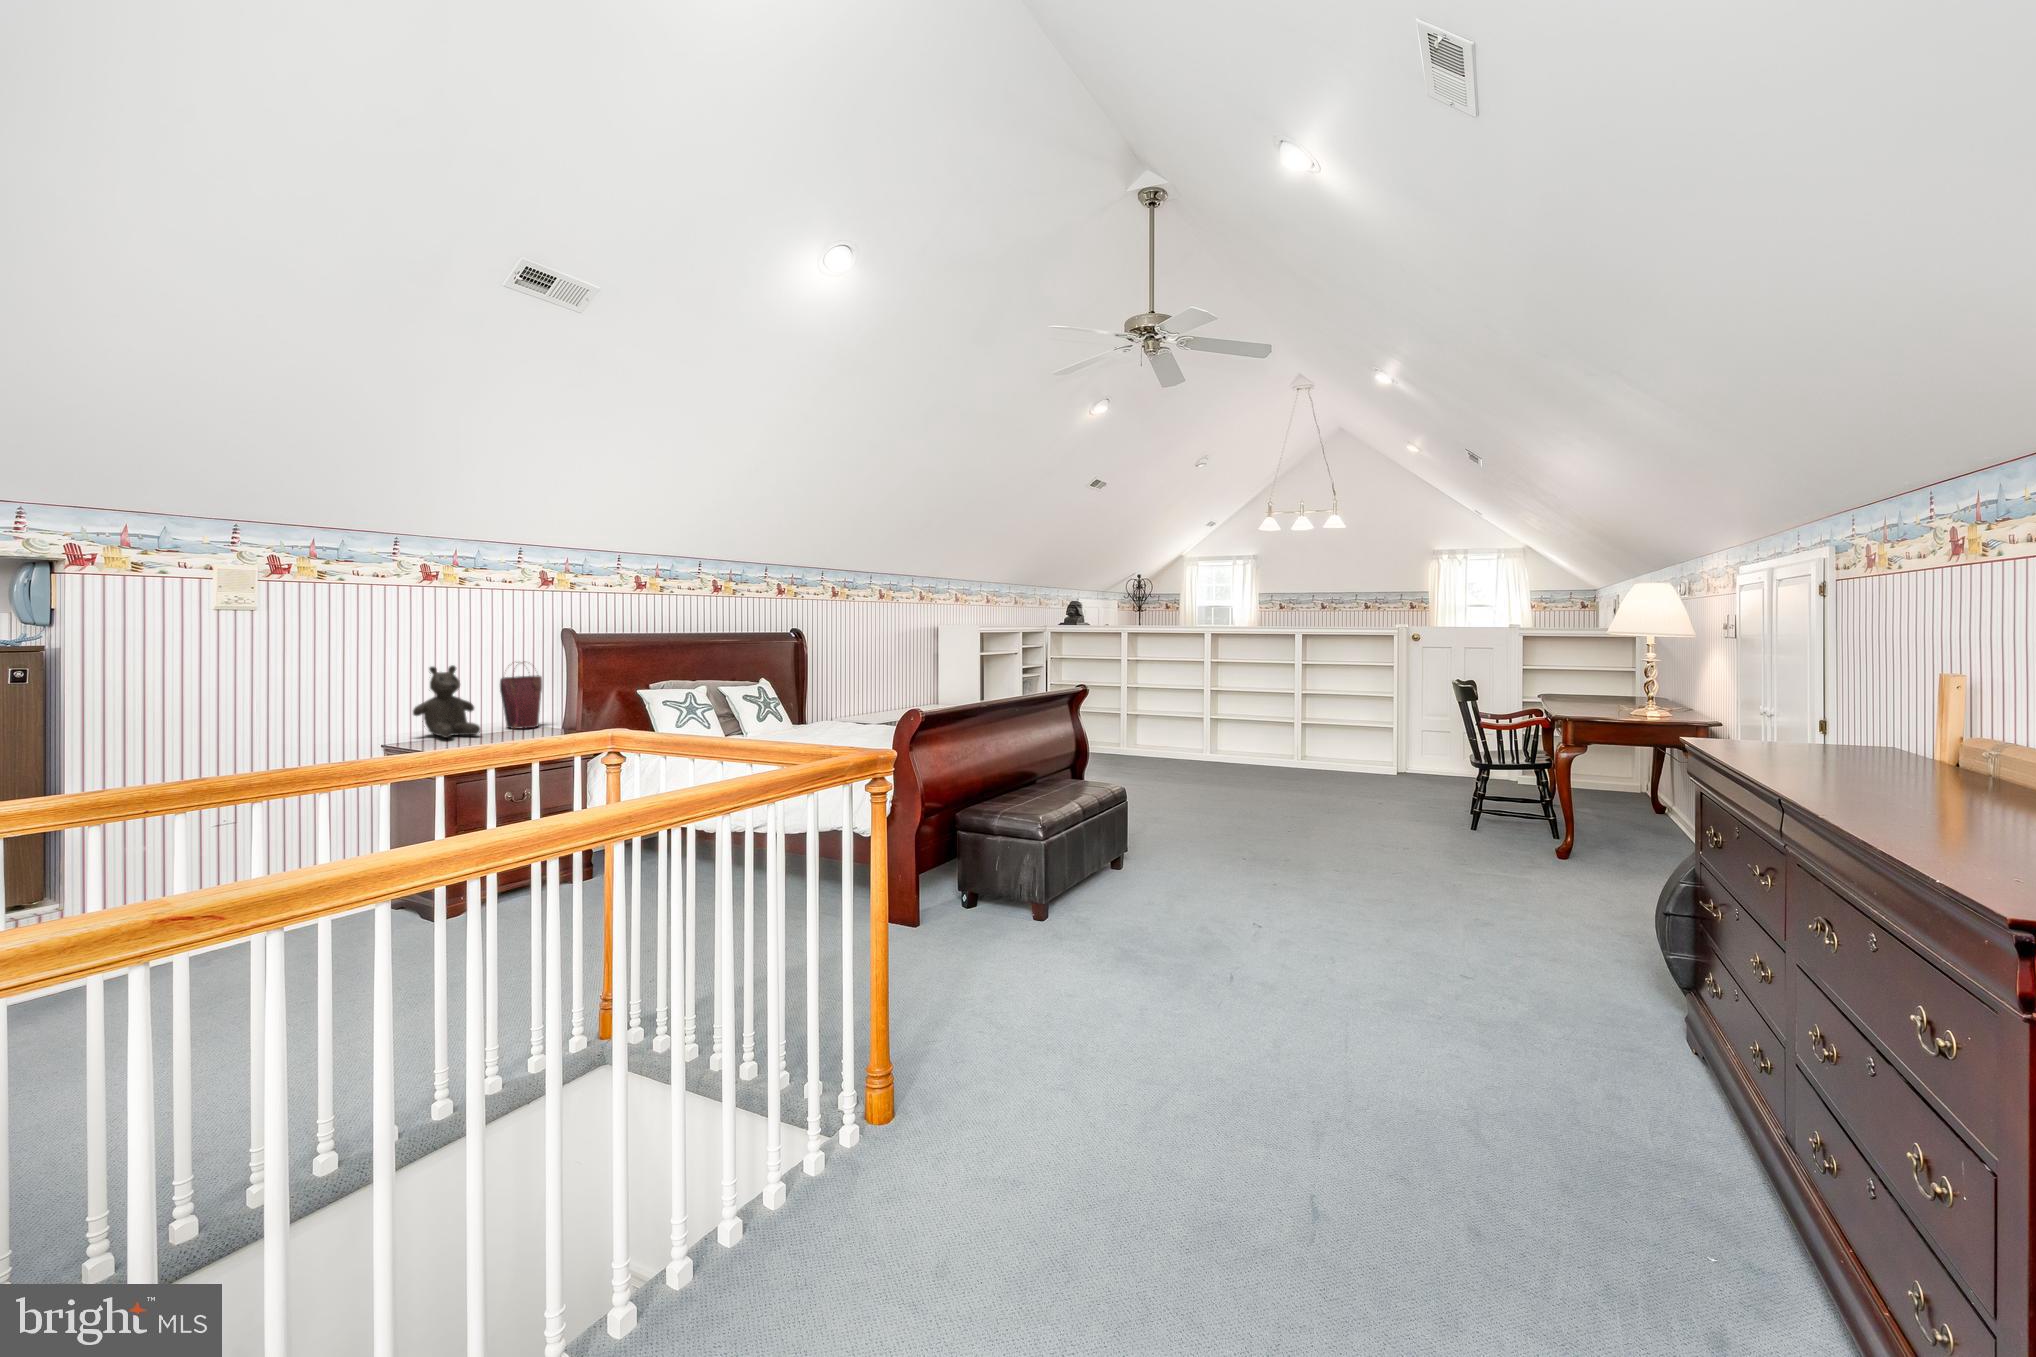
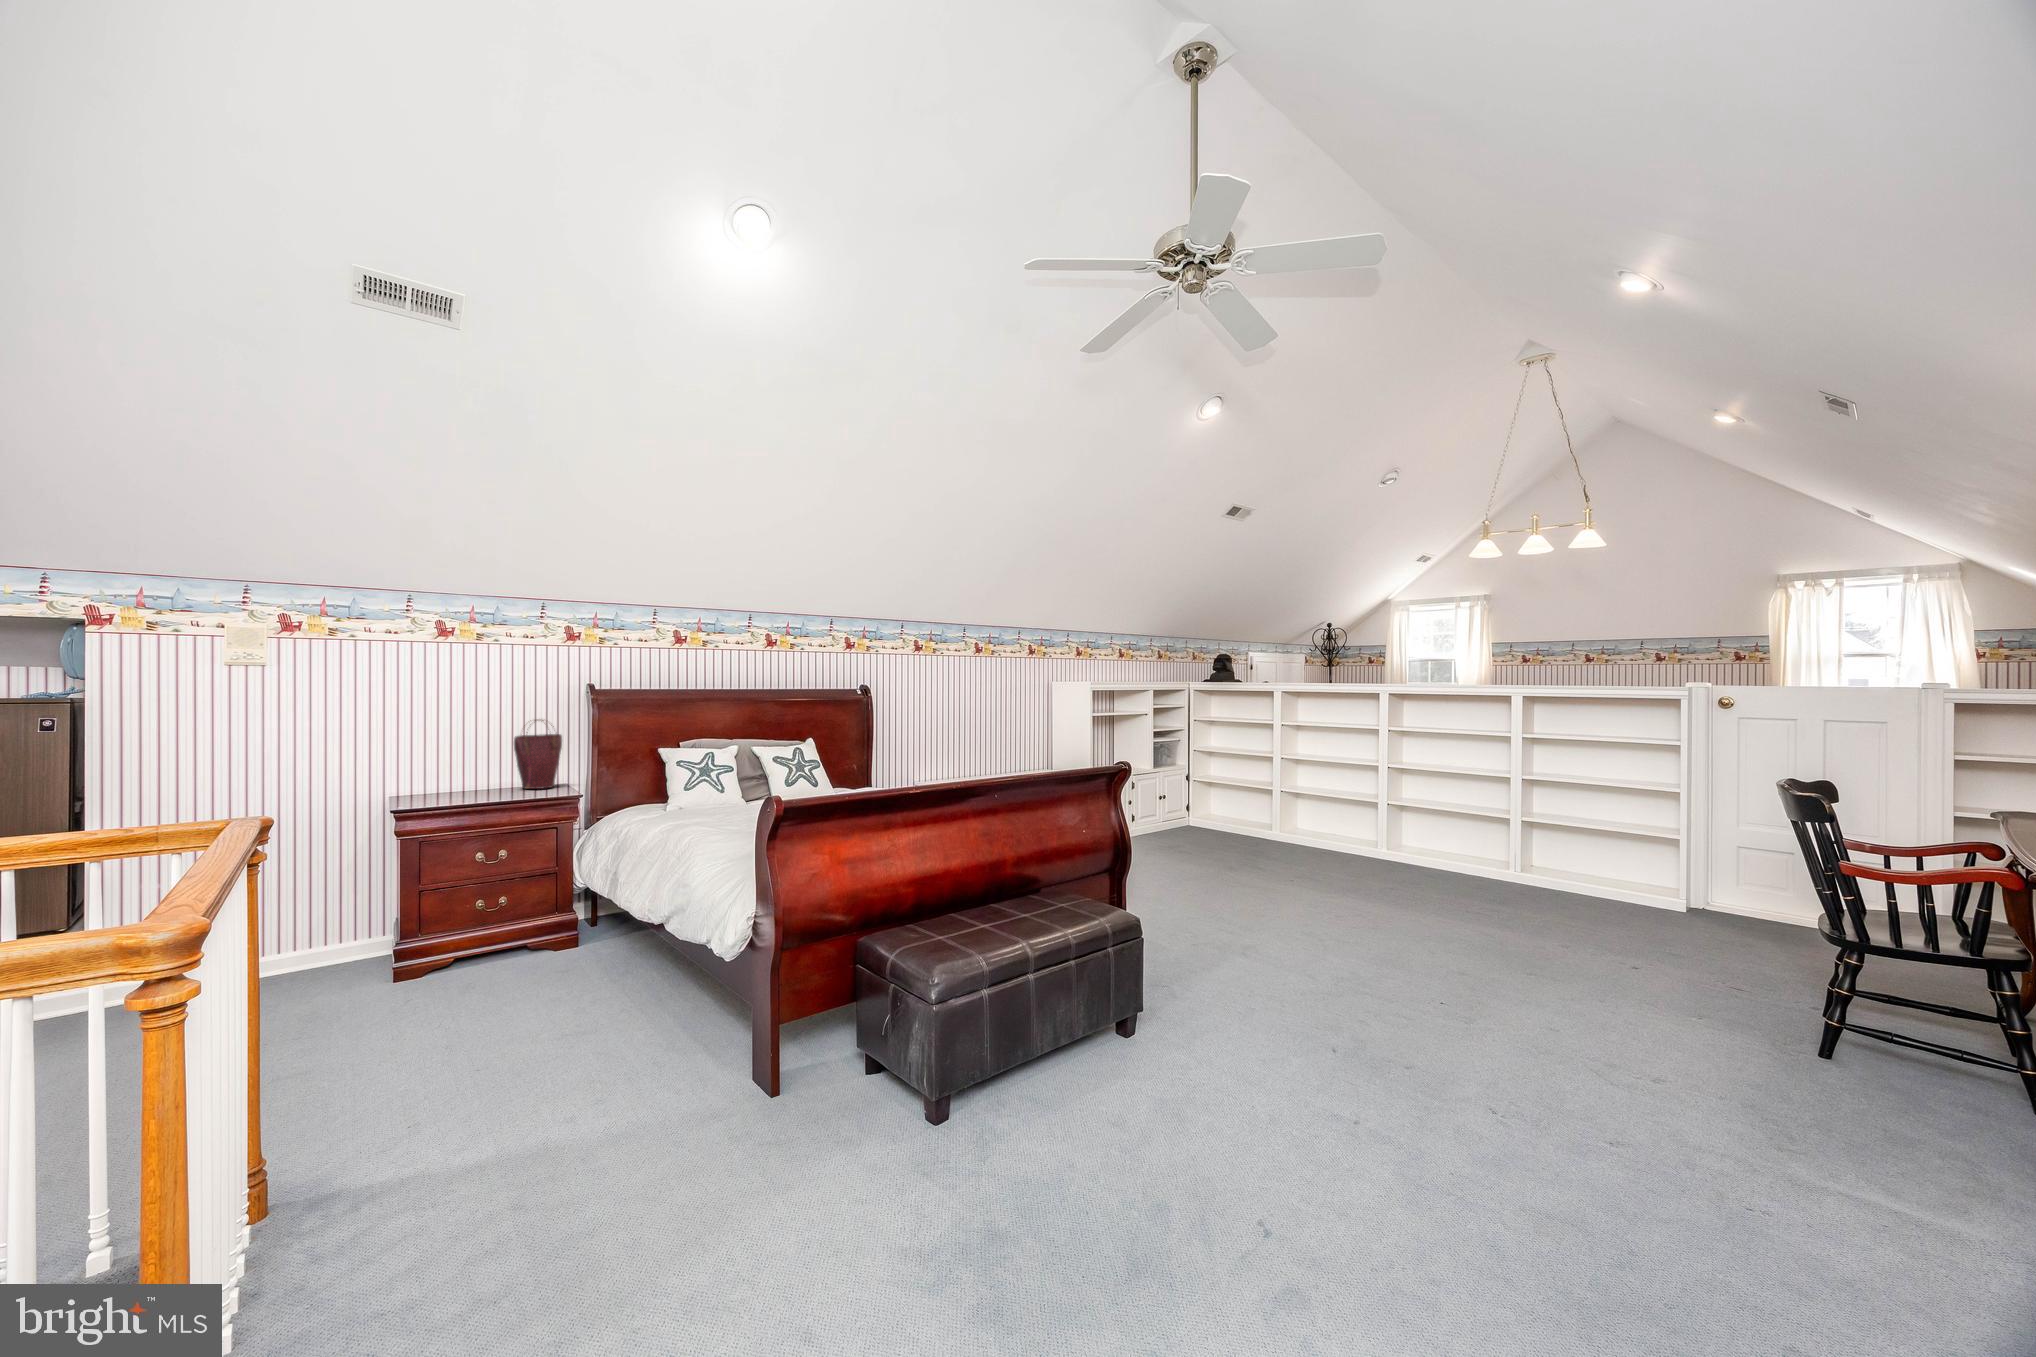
teddy bear: present [413,665,480,738] -> none [421,722,488,796]

